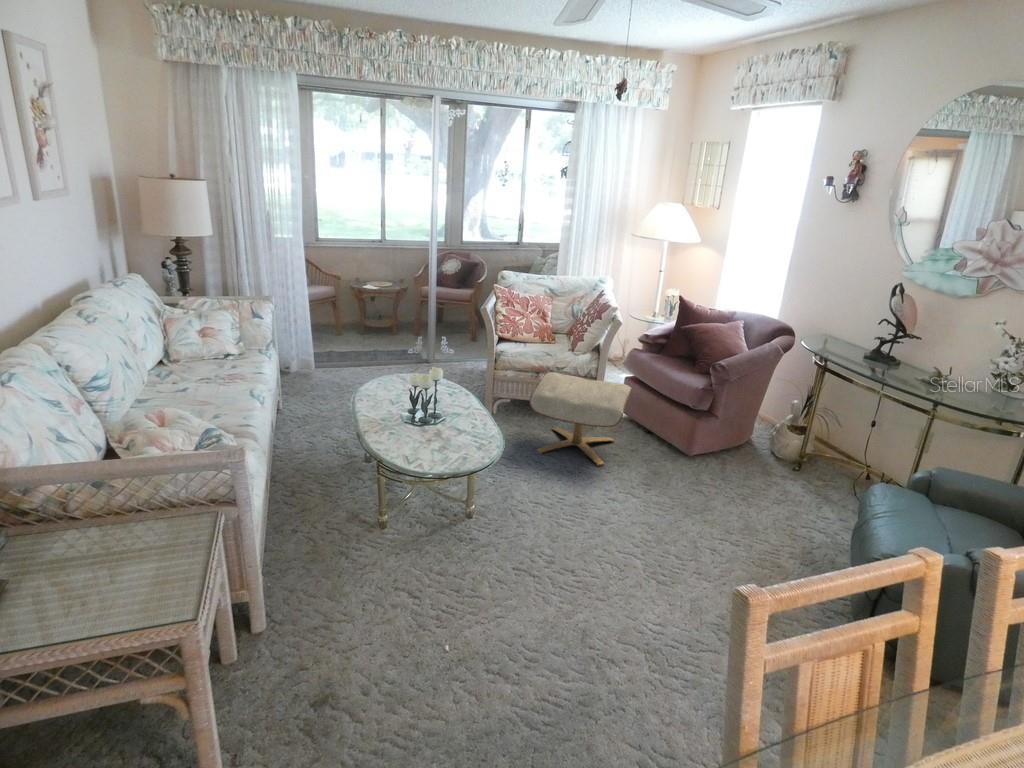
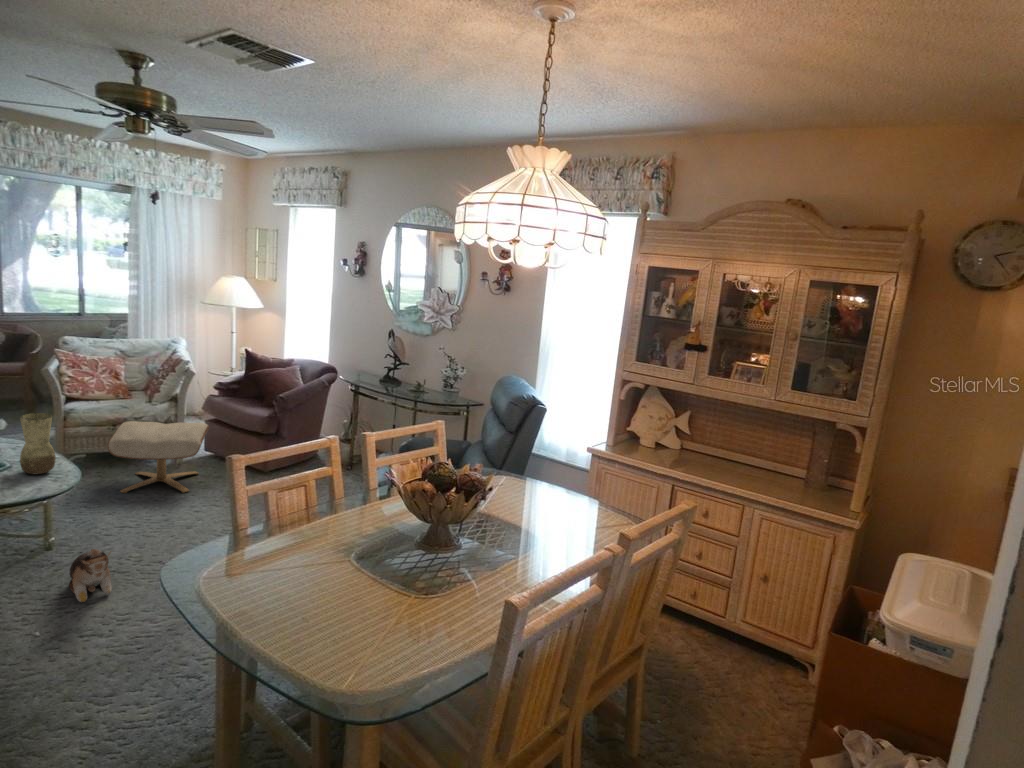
vase: none [448,370,481,440] -> present [20,413,56,474]
plush toy: none [479,548,524,611] -> present [69,549,112,602]

